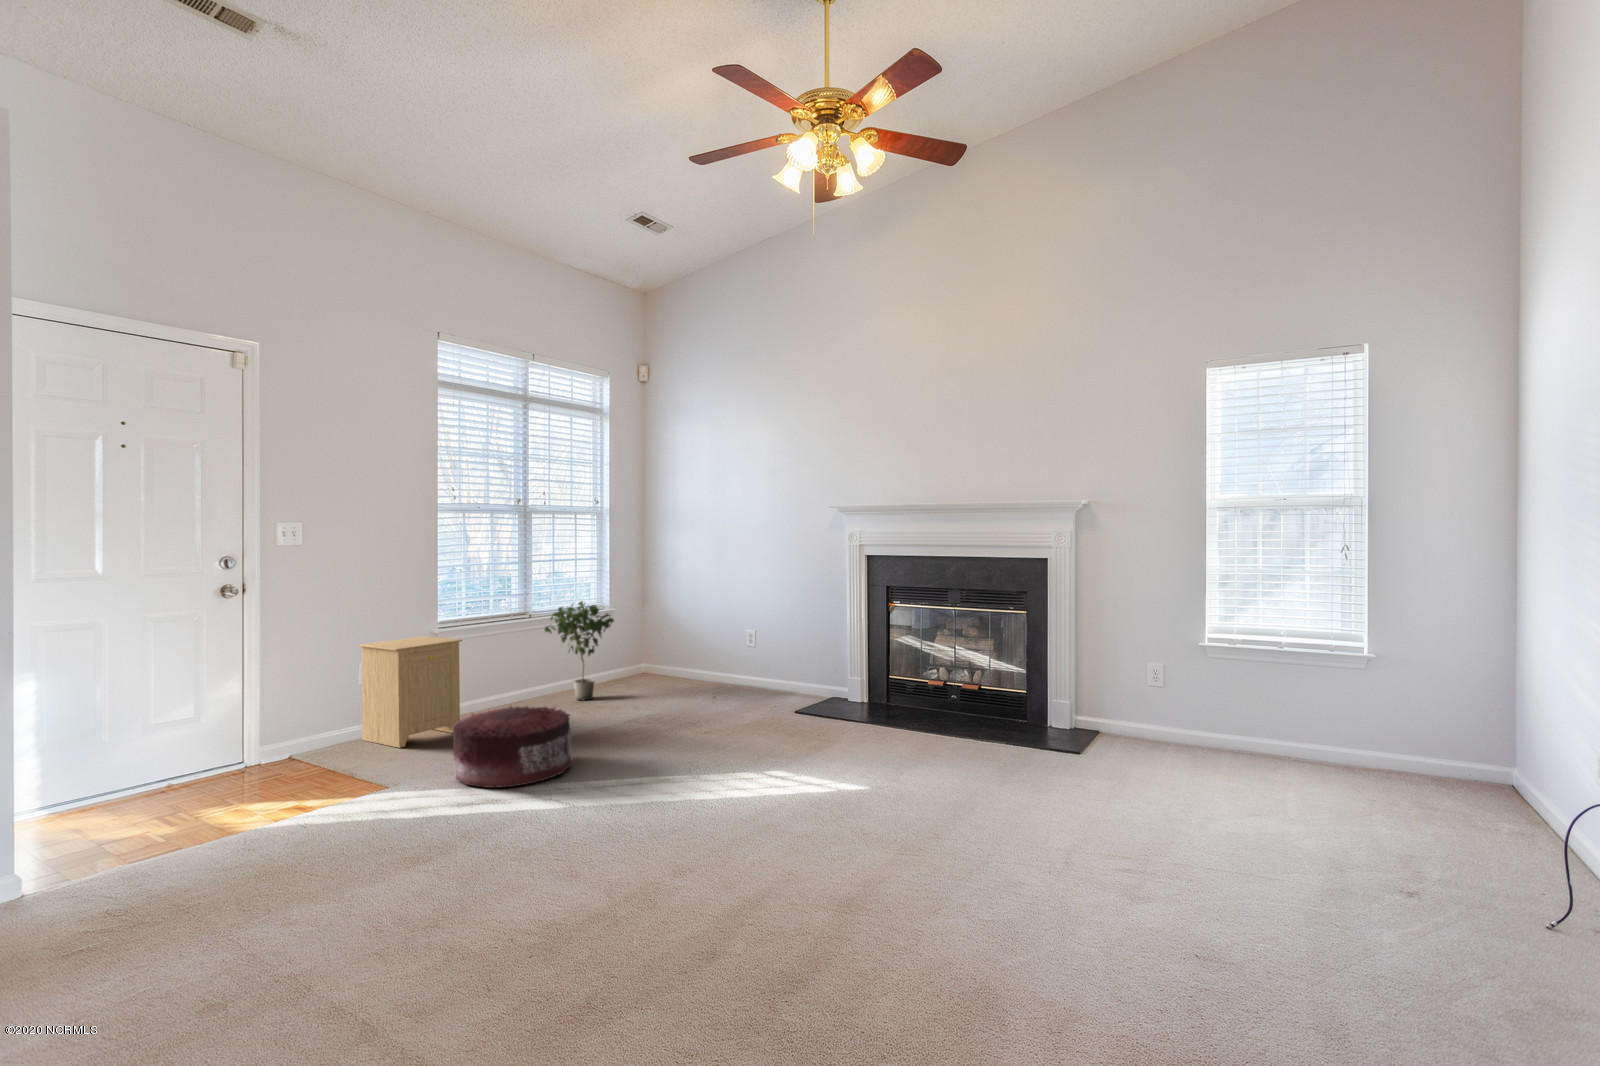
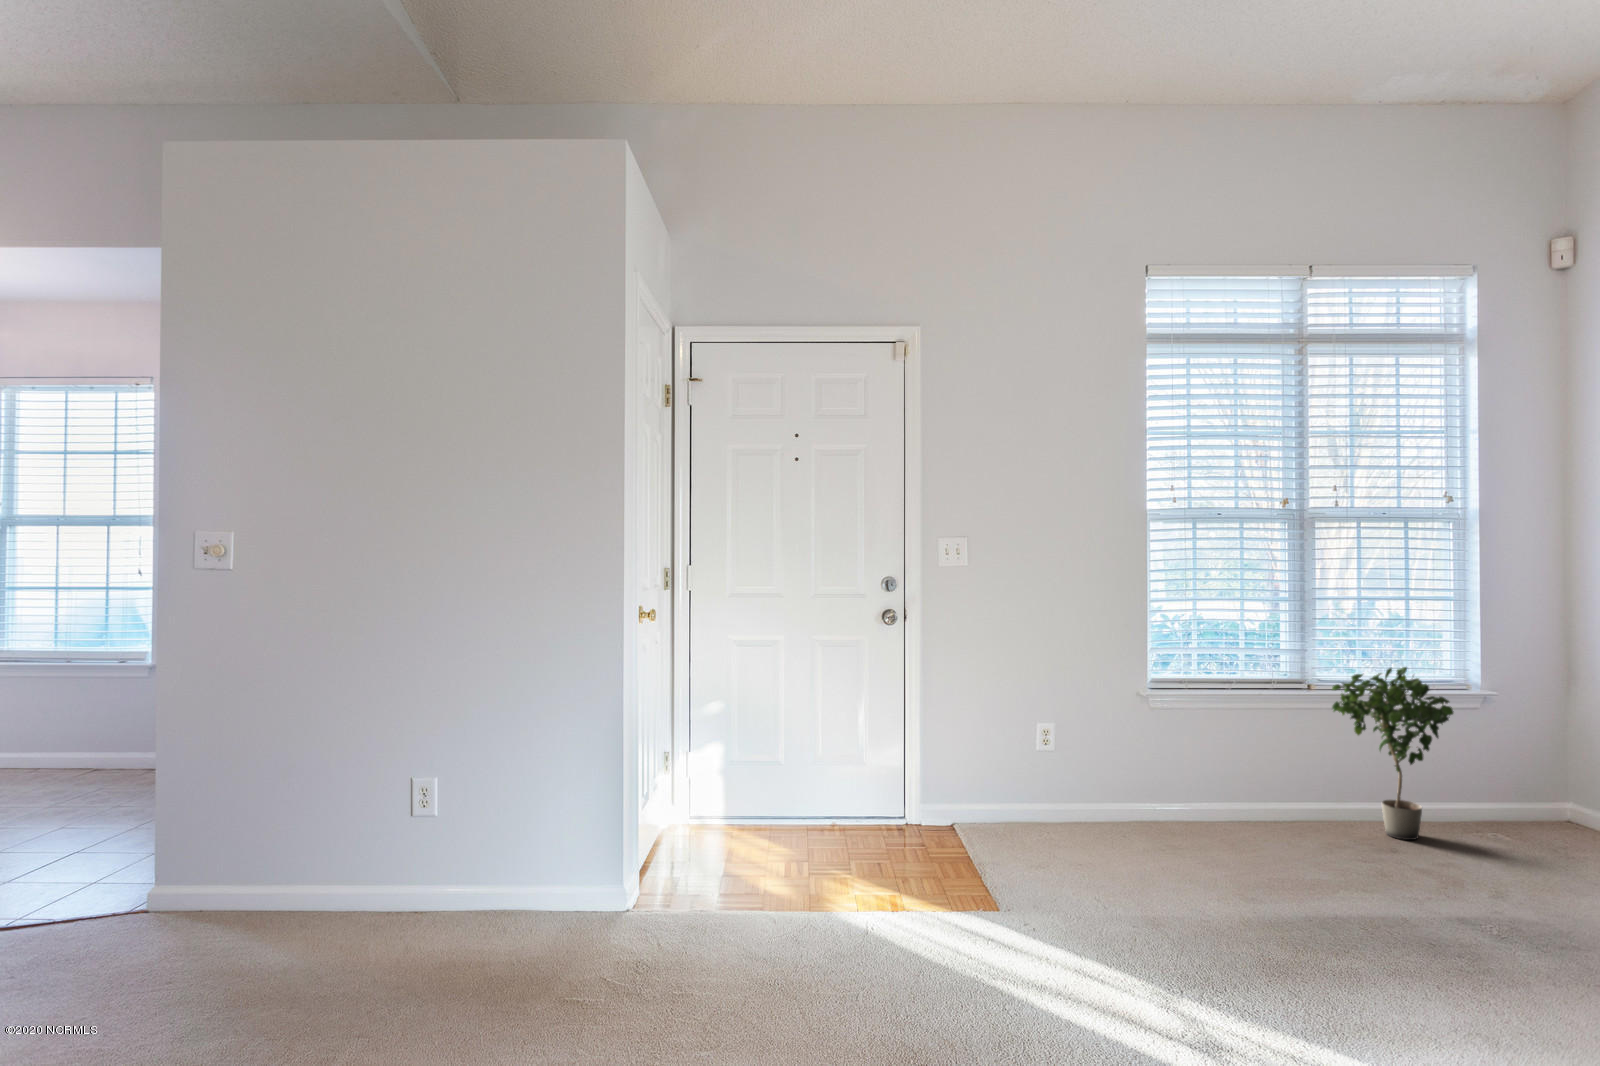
side table: present [358,636,462,748] -> none [1034,696,1161,848]
pouf: present [453,706,573,788] -> none [1068,835,1267,989]

